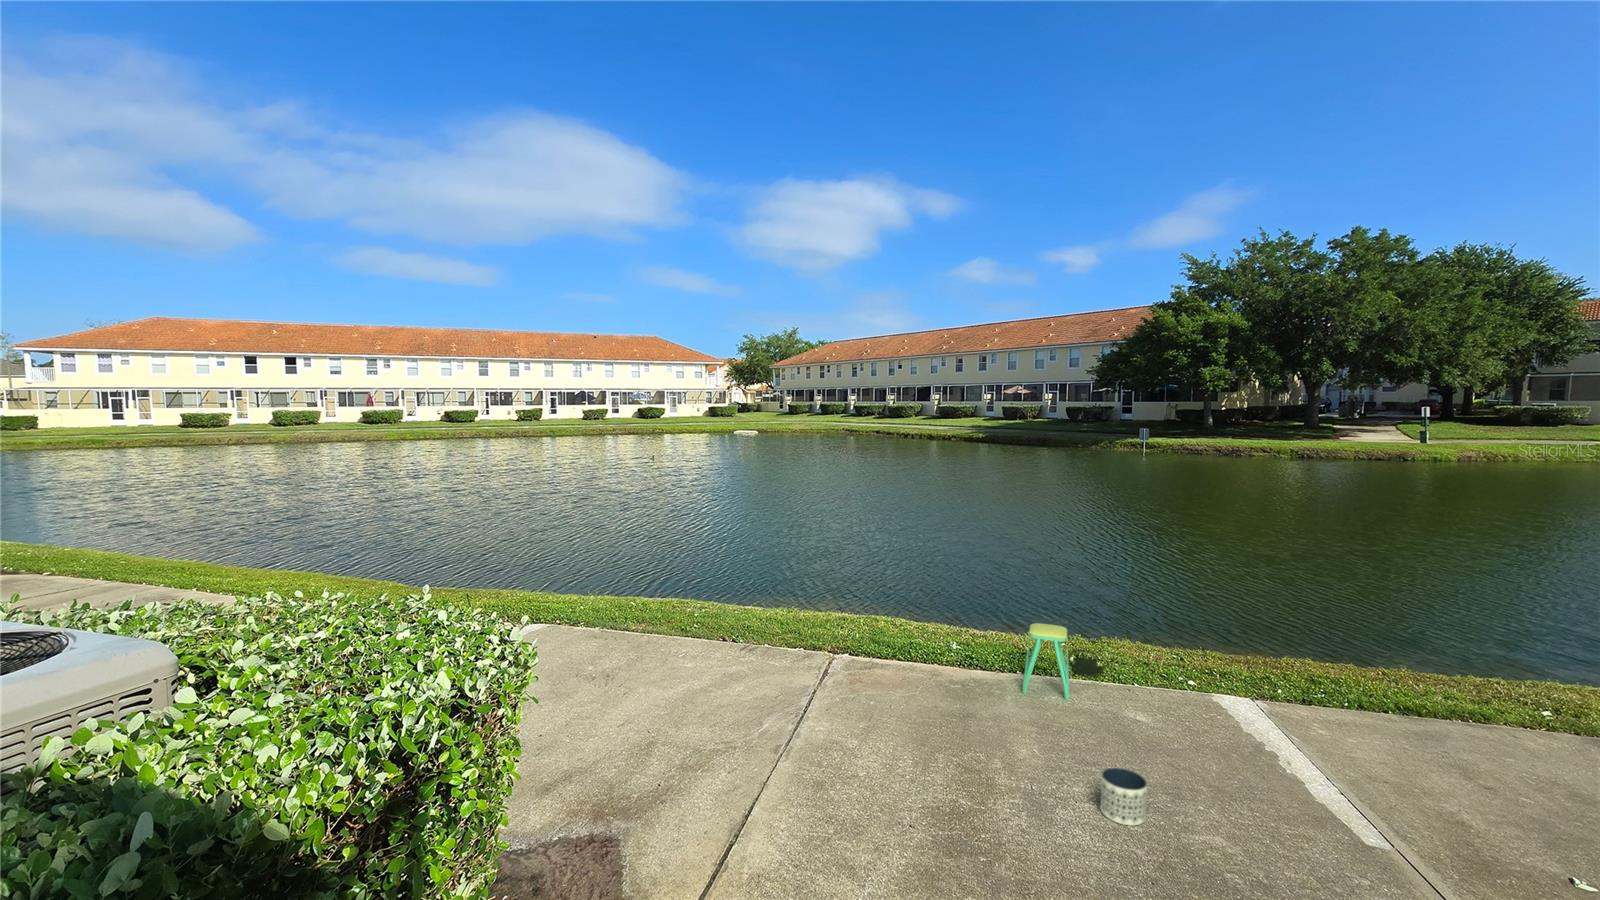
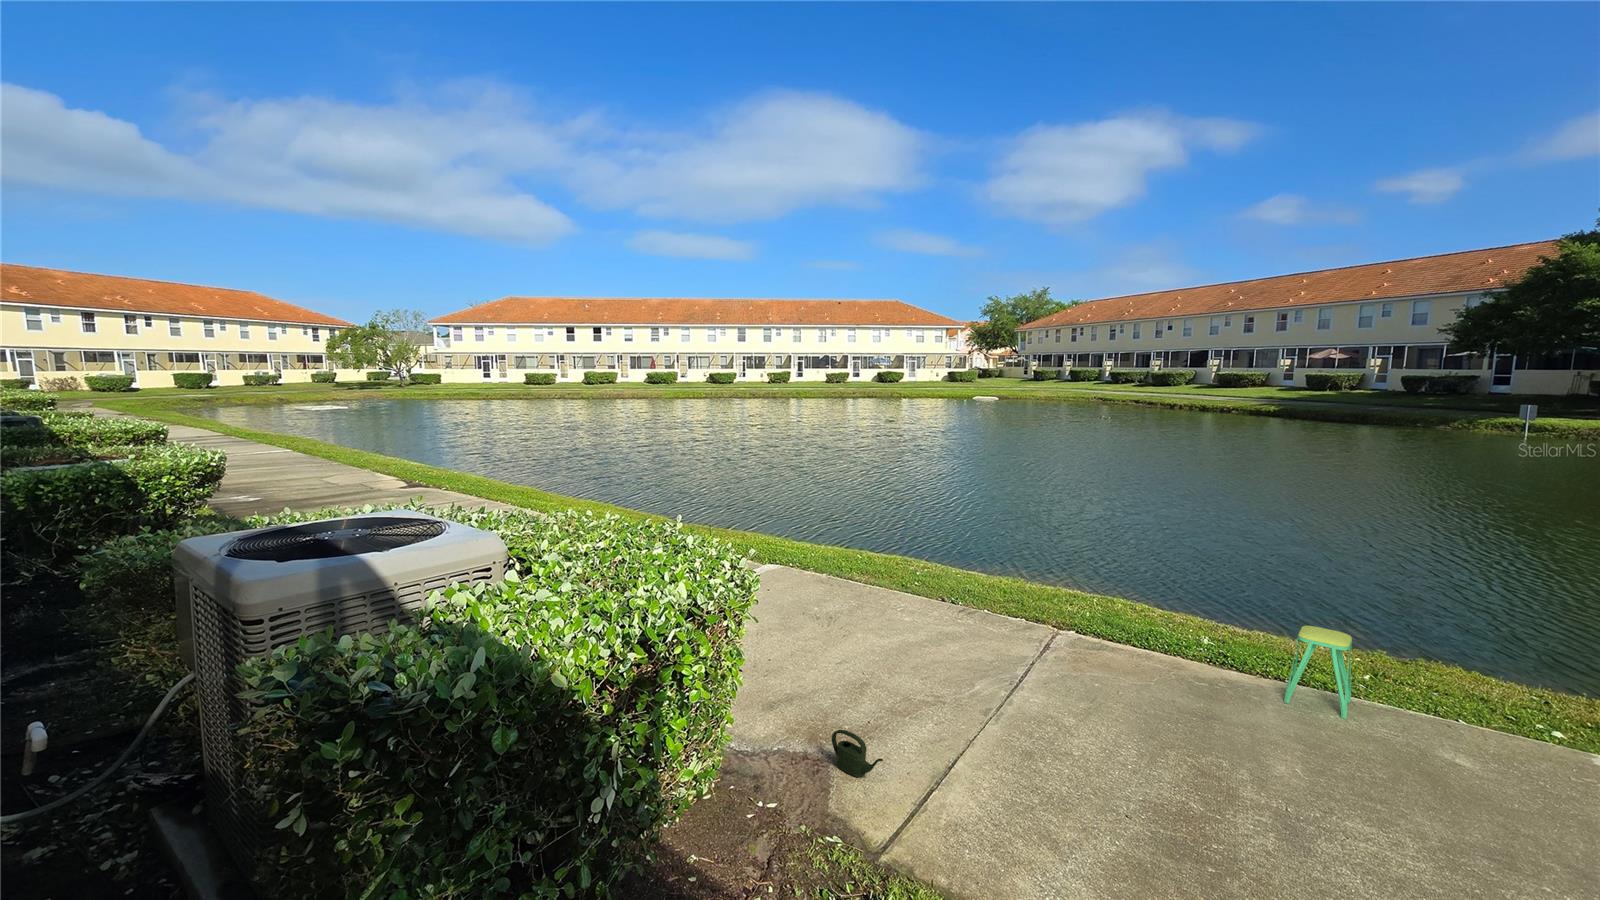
watering can: present [1069,649,1112,676] -> present [832,730,883,777]
planter: present [1100,768,1147,826] -> none [1364,798,1433,869]

